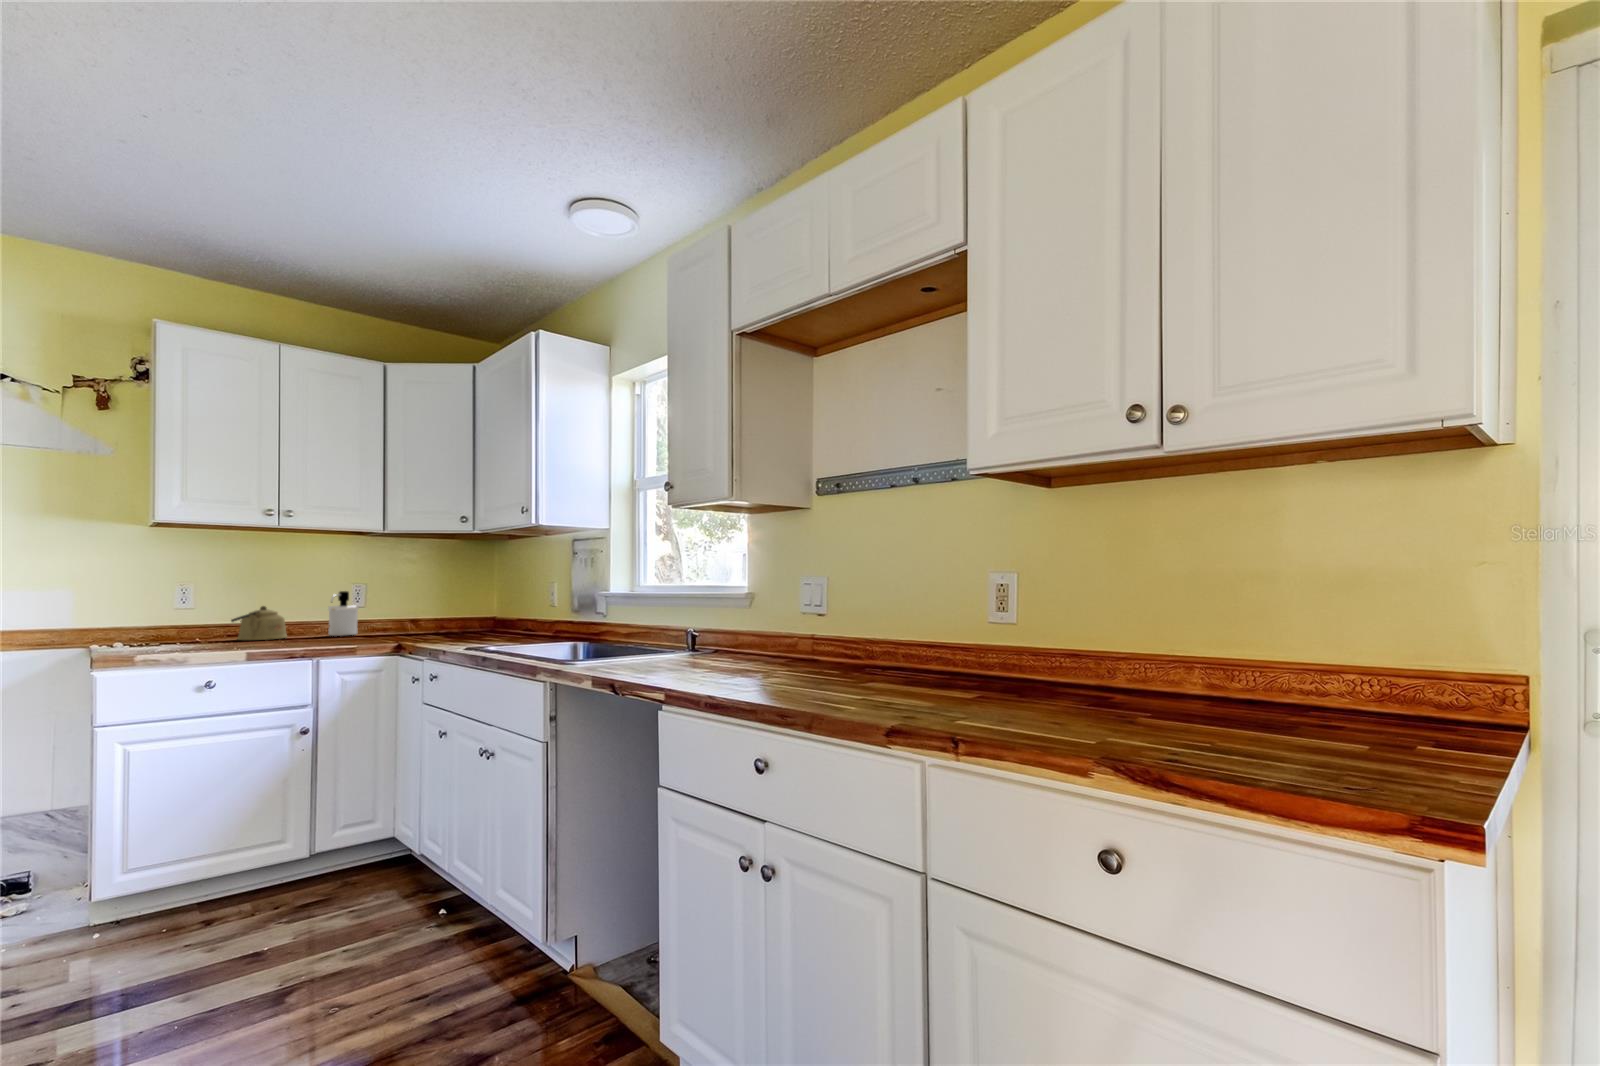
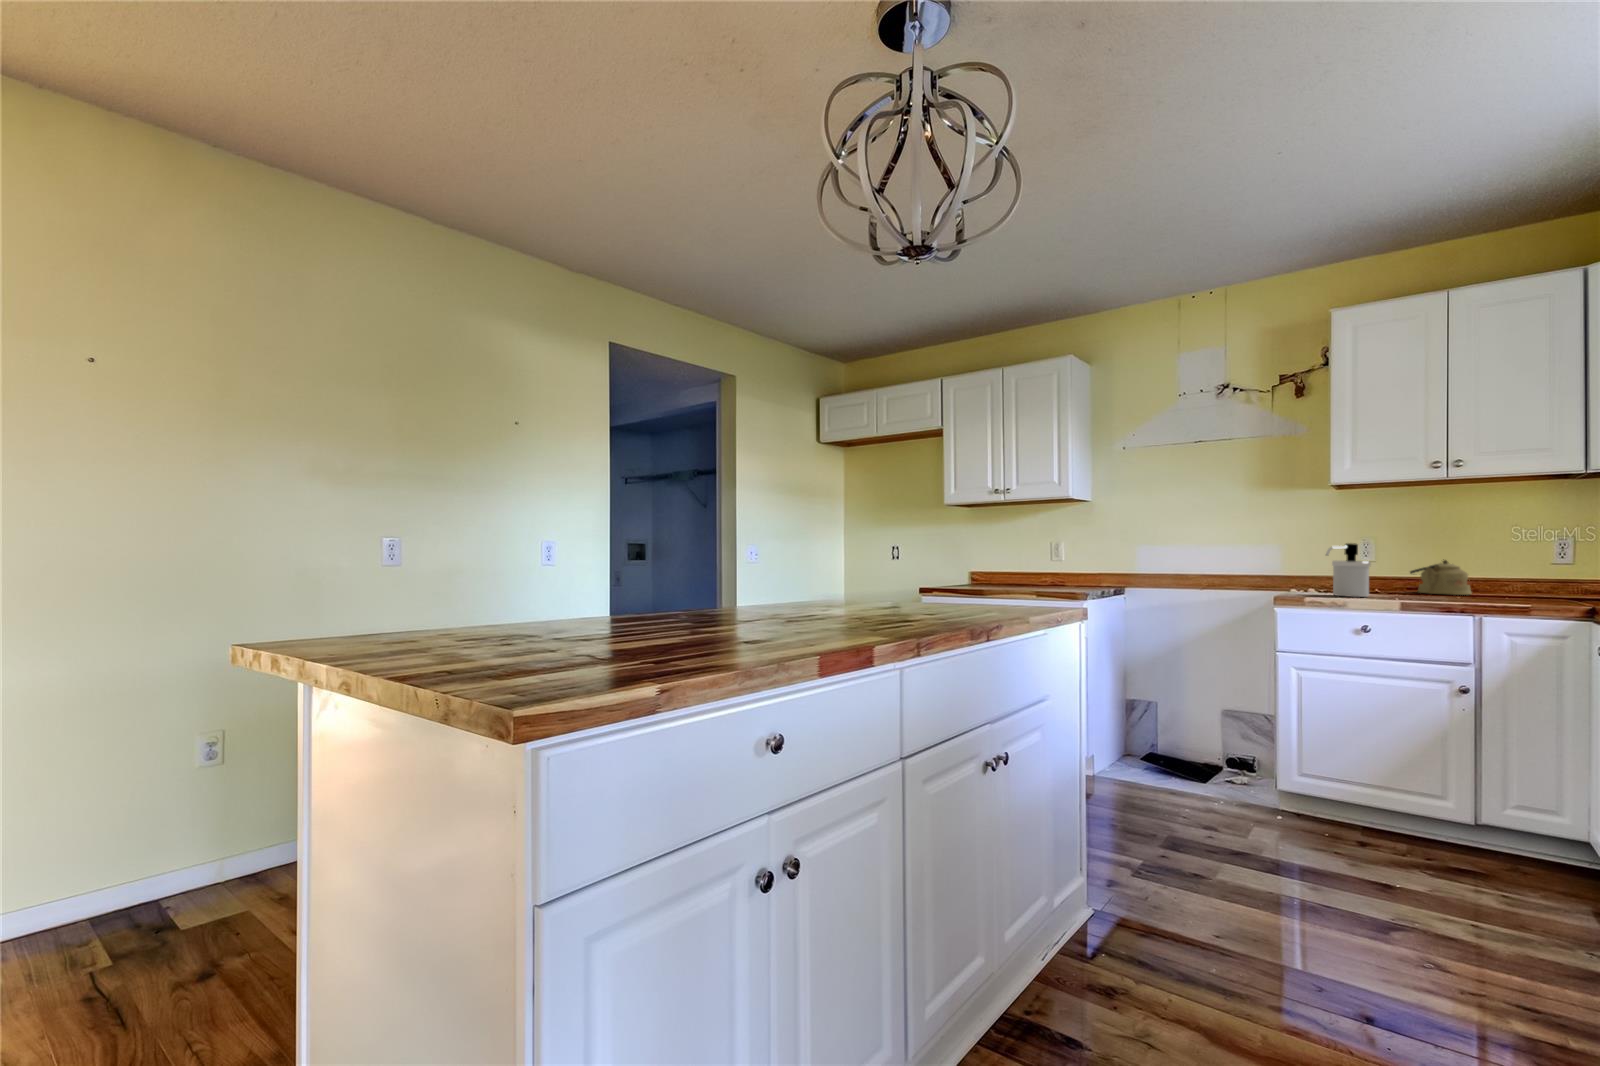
soap dispenser: present [328,591,359,636] -> present [1326,543,1371,597]

